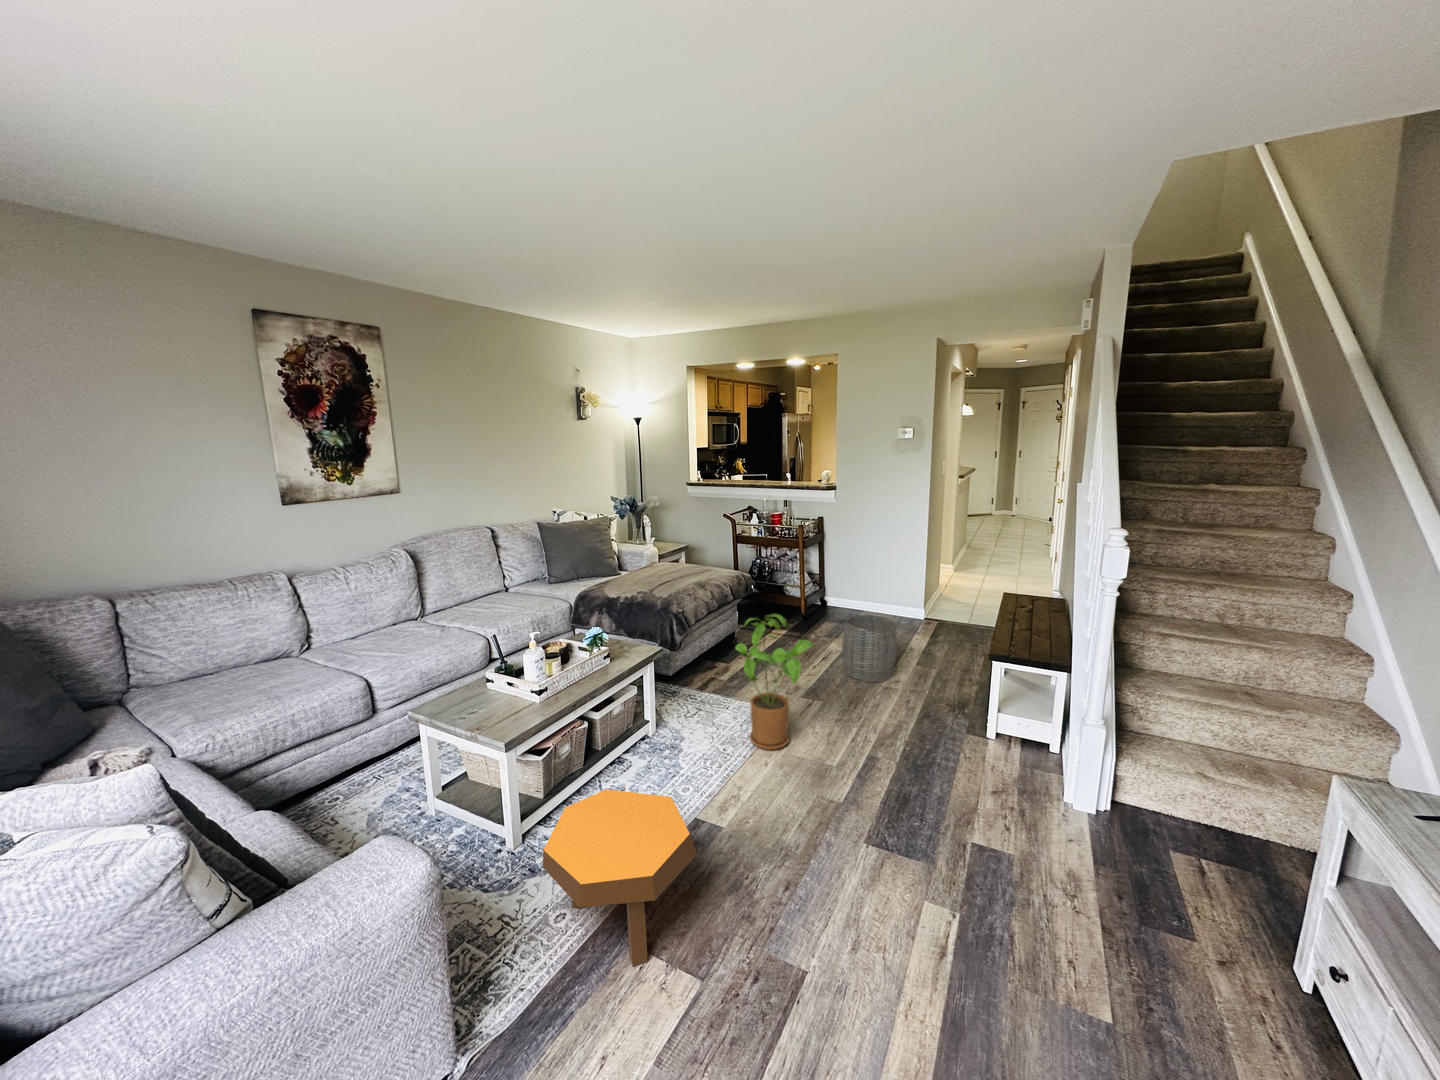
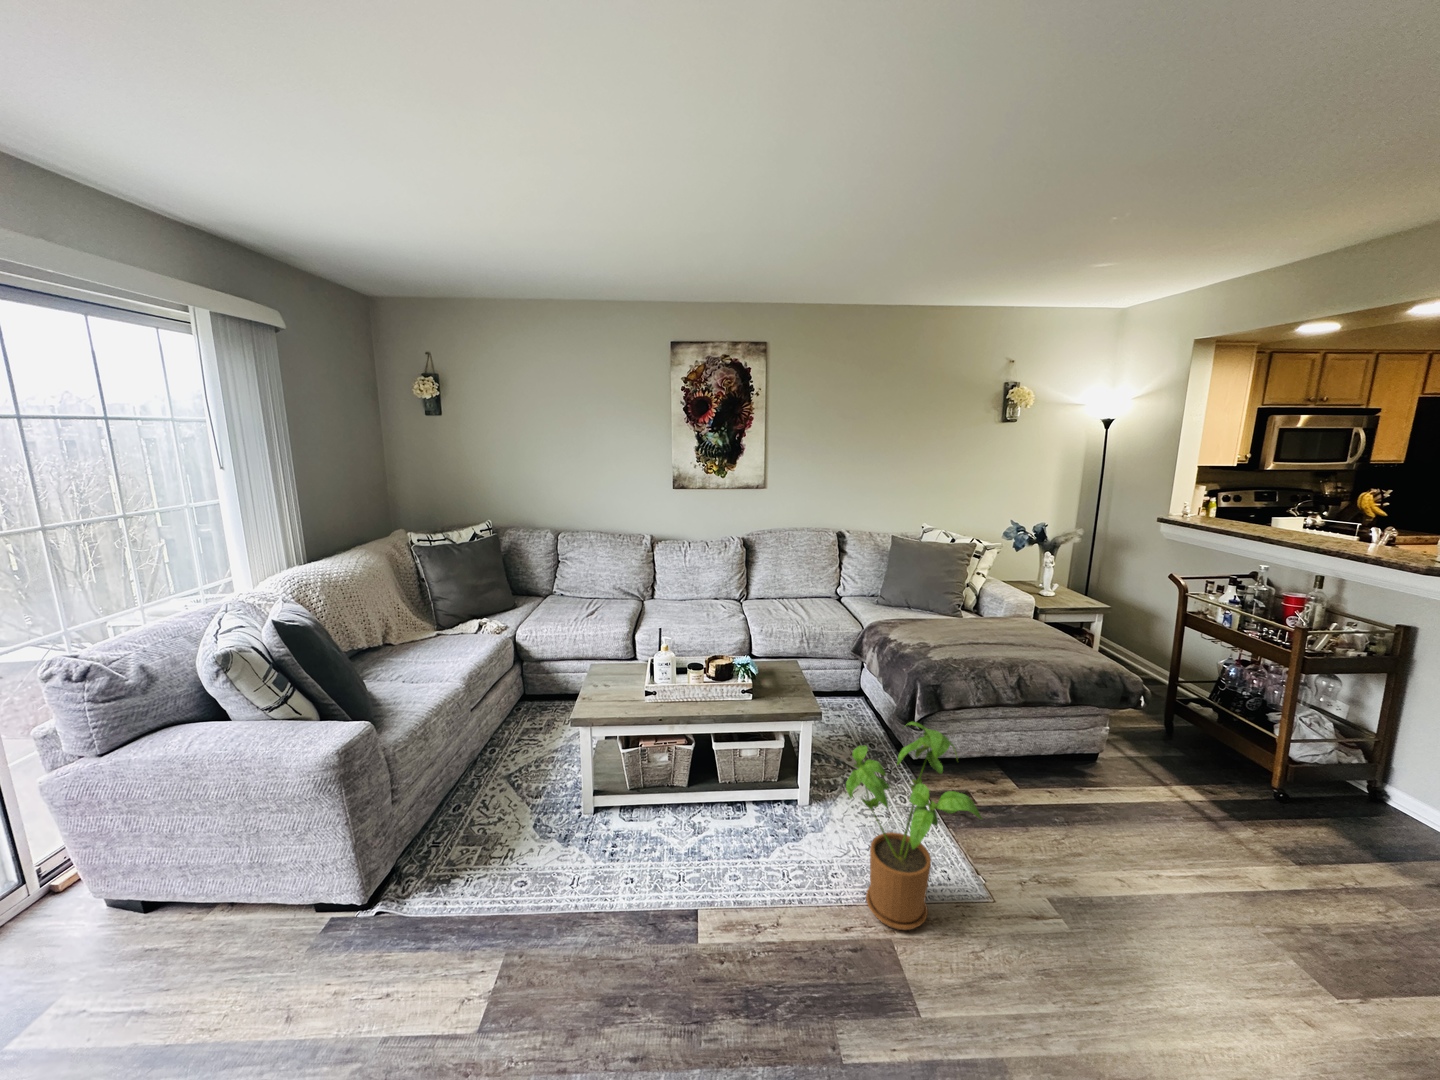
woven basket: present [842,615,897,682] -> none [1202,827,1369,1009]
footstool: present [543,789,697,967] -> none [464,795,616,972]

